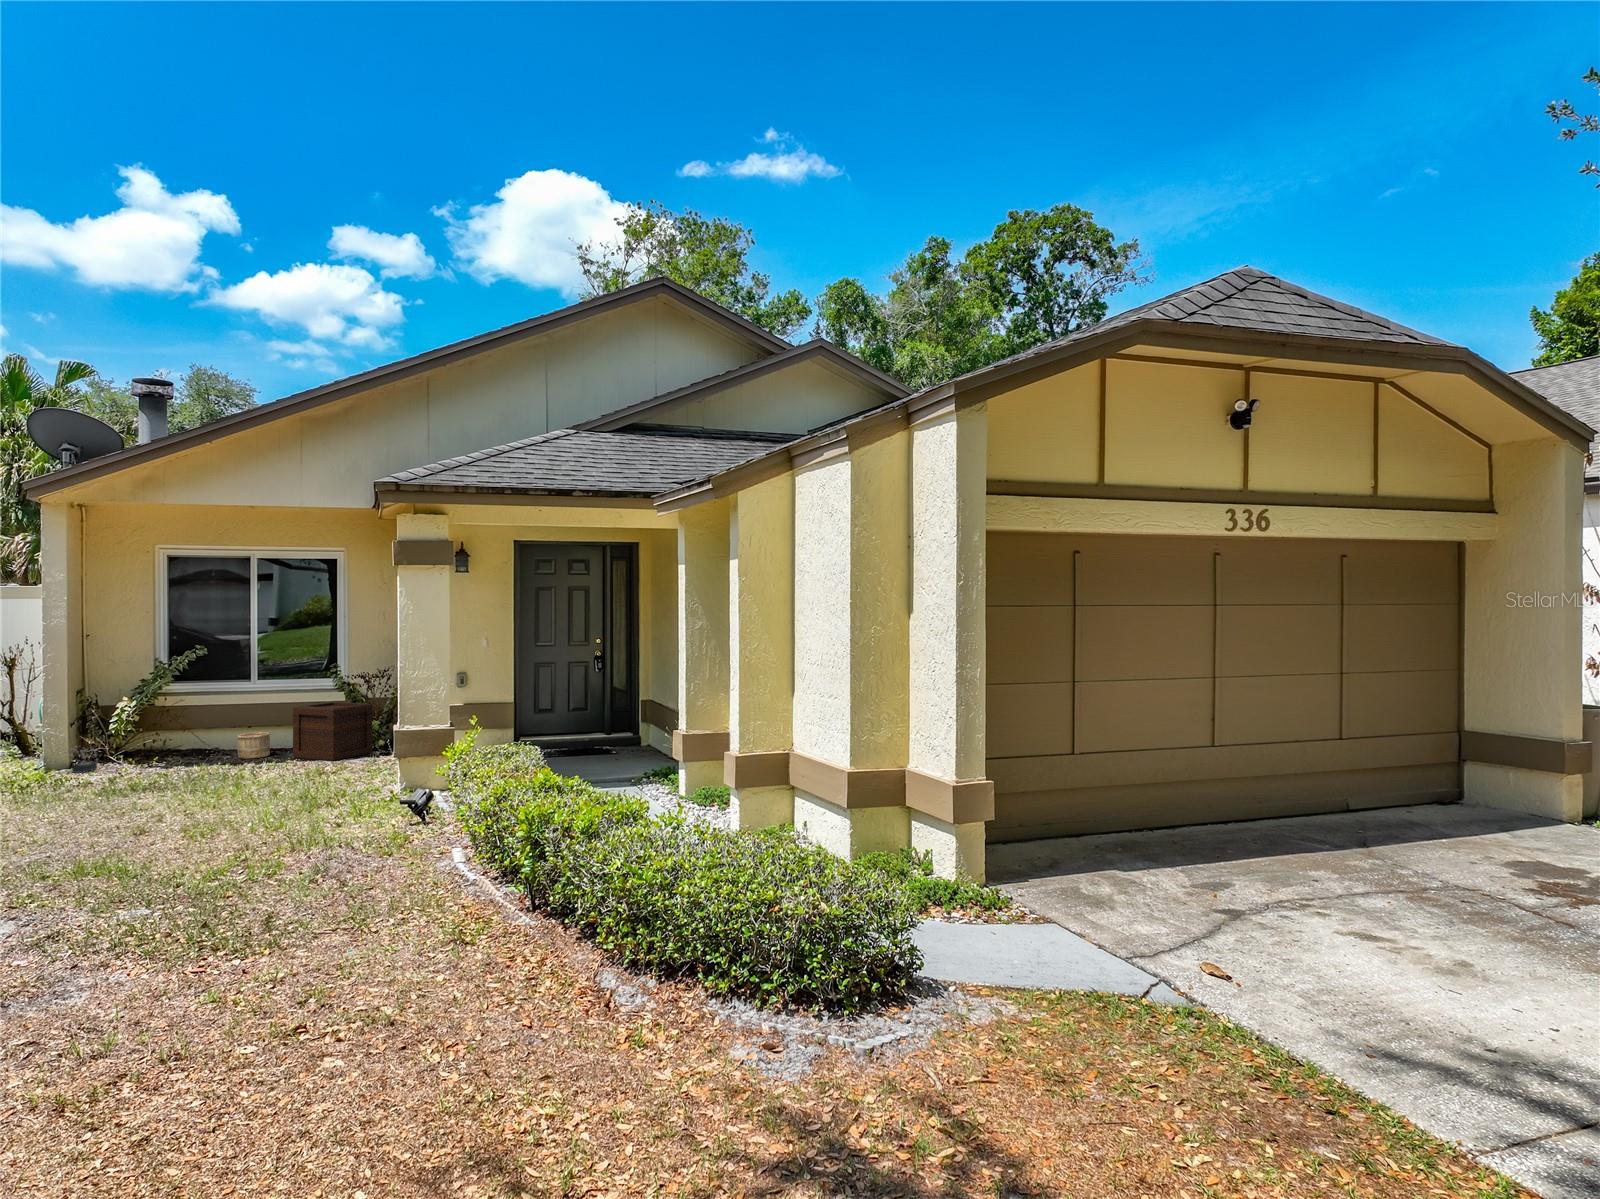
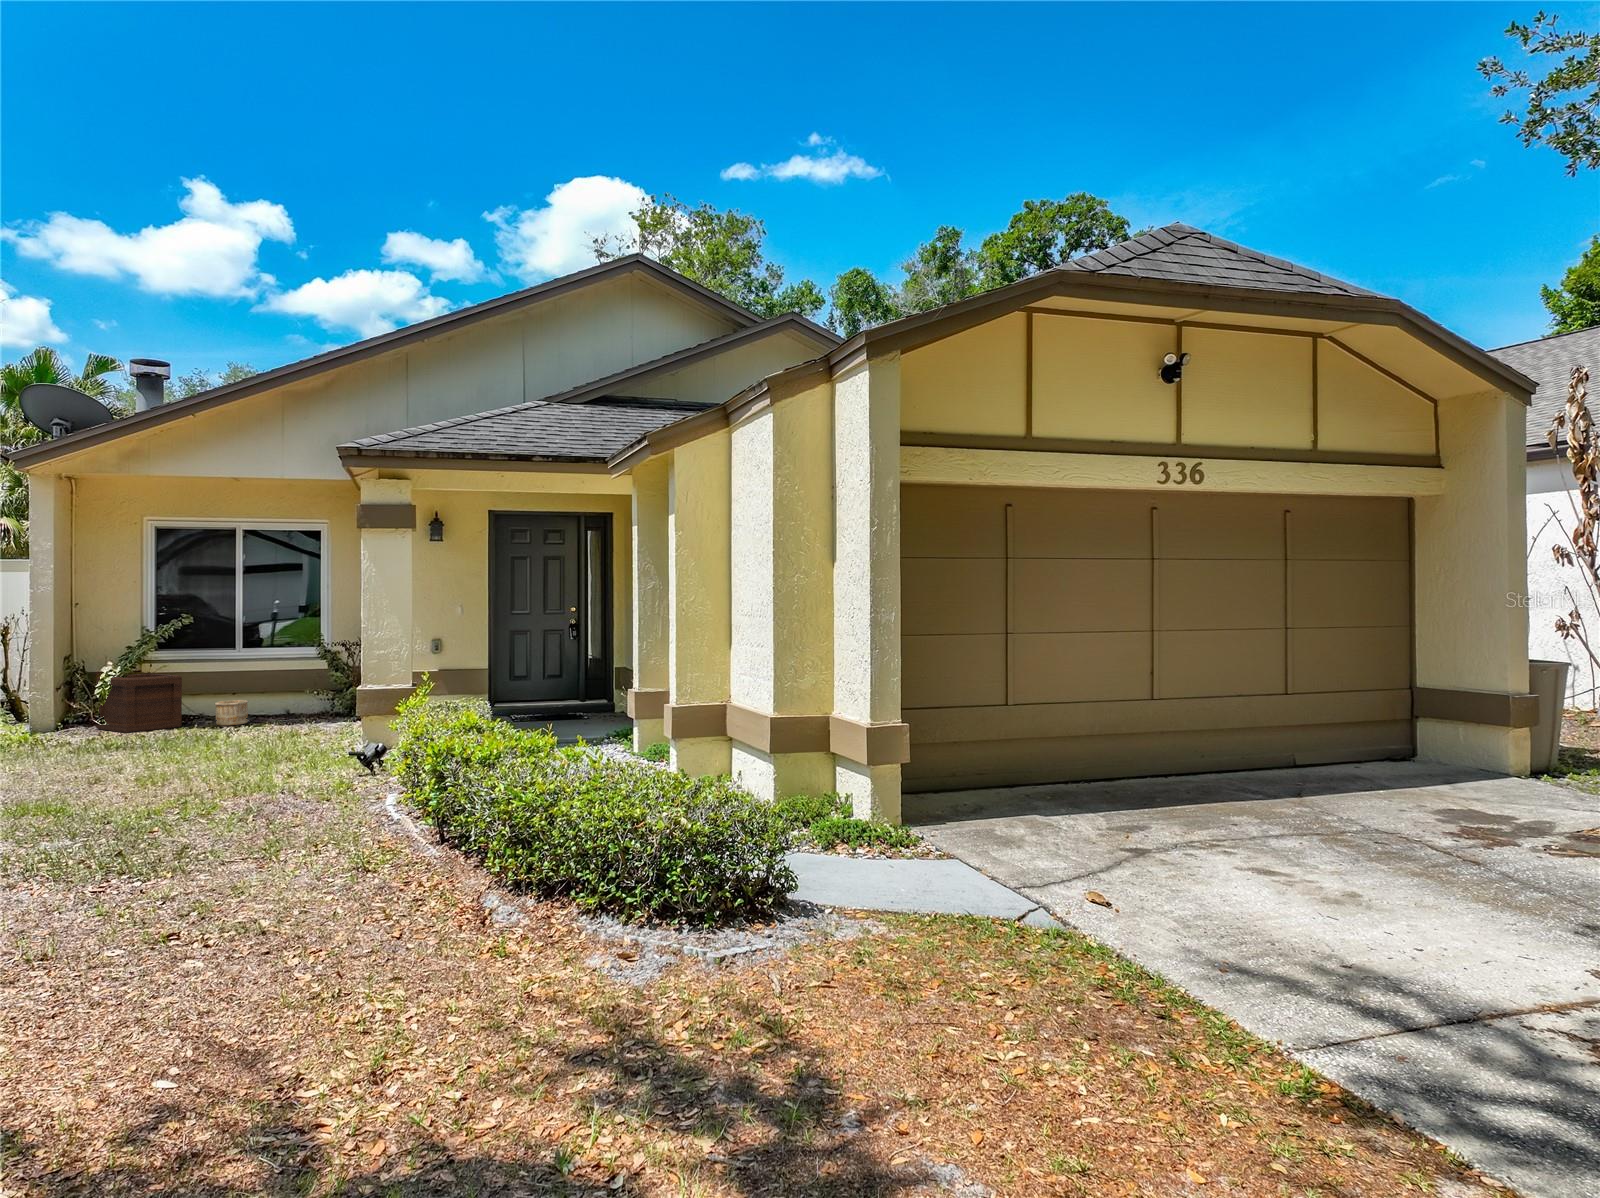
wooden crate: present [293,702,373,761] -> present [96,674,182,733]
decorative plant: present [71,749,97,773] -> none [45,709,77,735]

